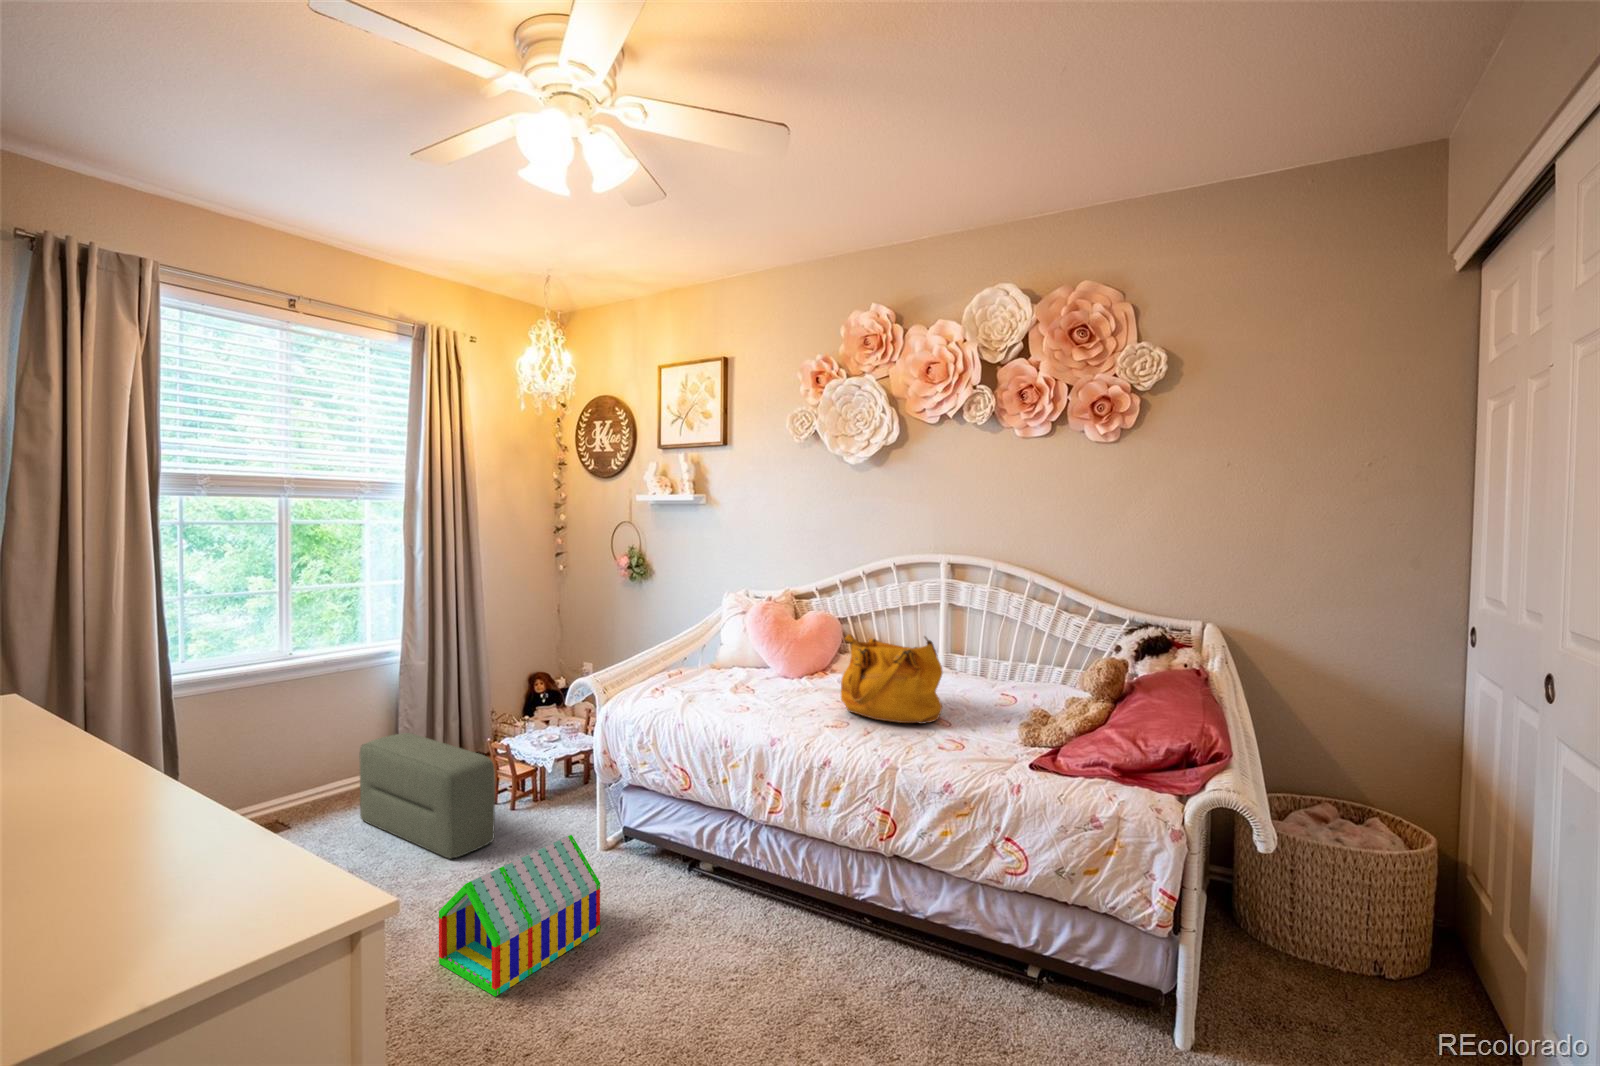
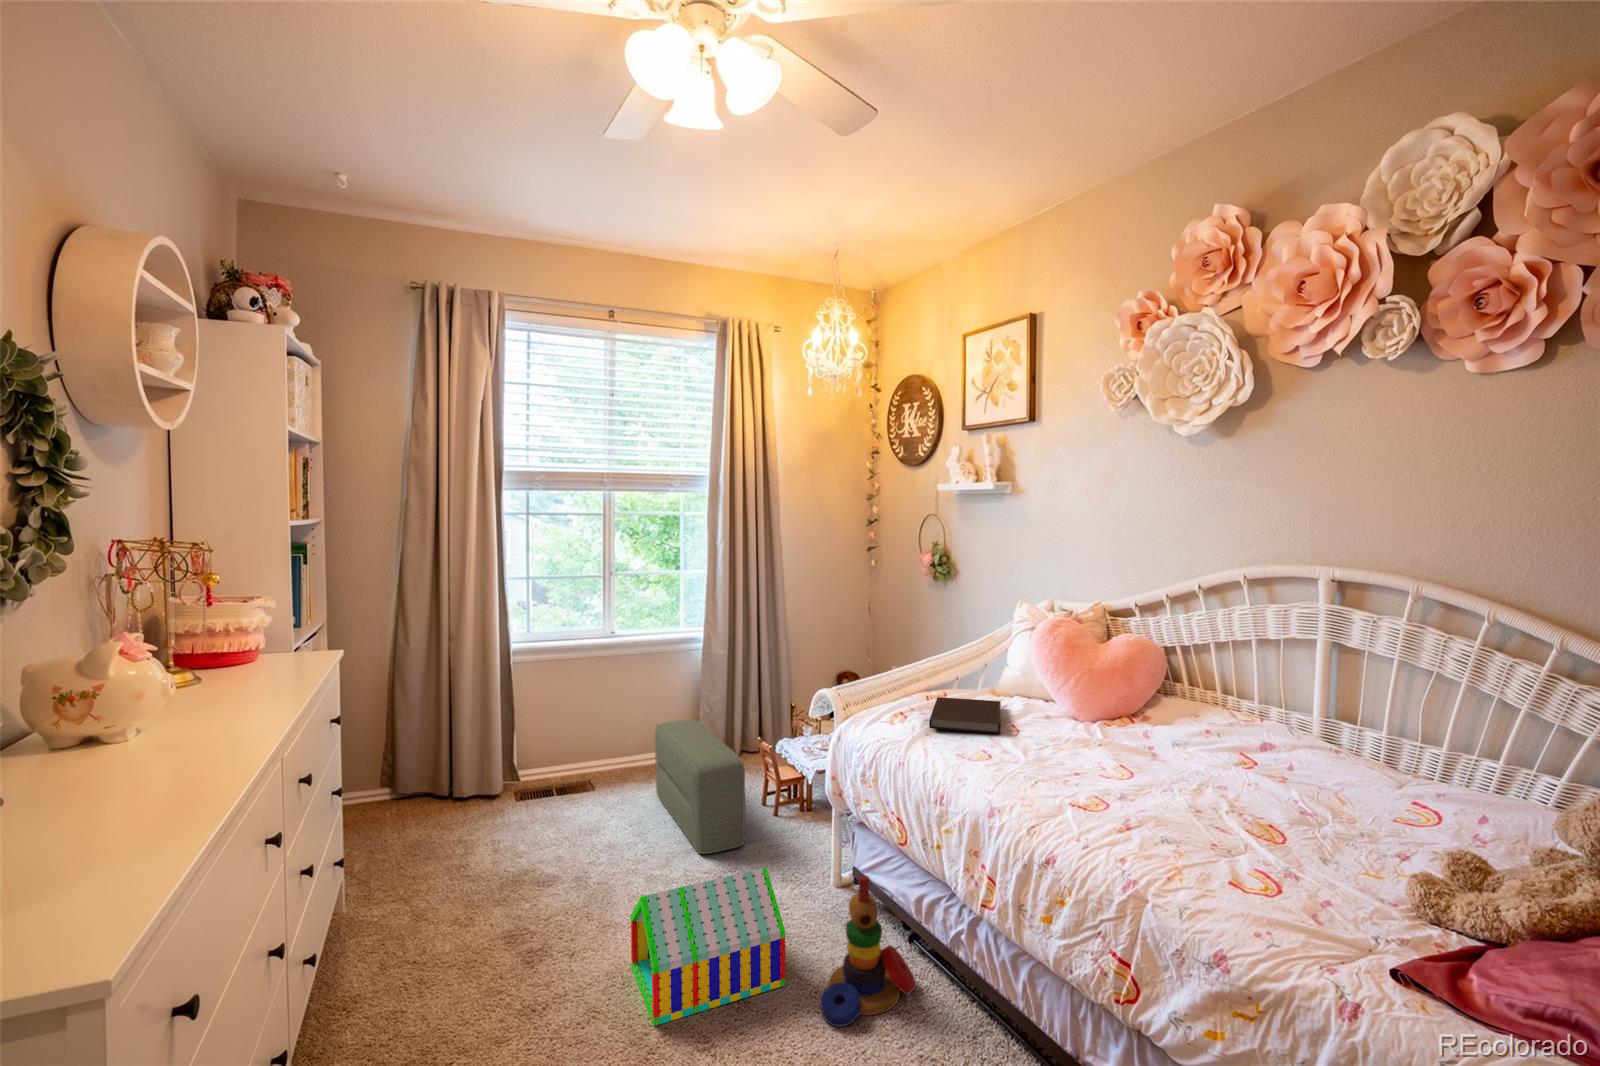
handbag: present [841,634,942,724] -> none [1106,679,1268,834]
notebook: none [684,669,748,694] -> present [929,697,1001,734]
stacking toy: none [636,818,709,944] -> present [820,876,916,1027]

